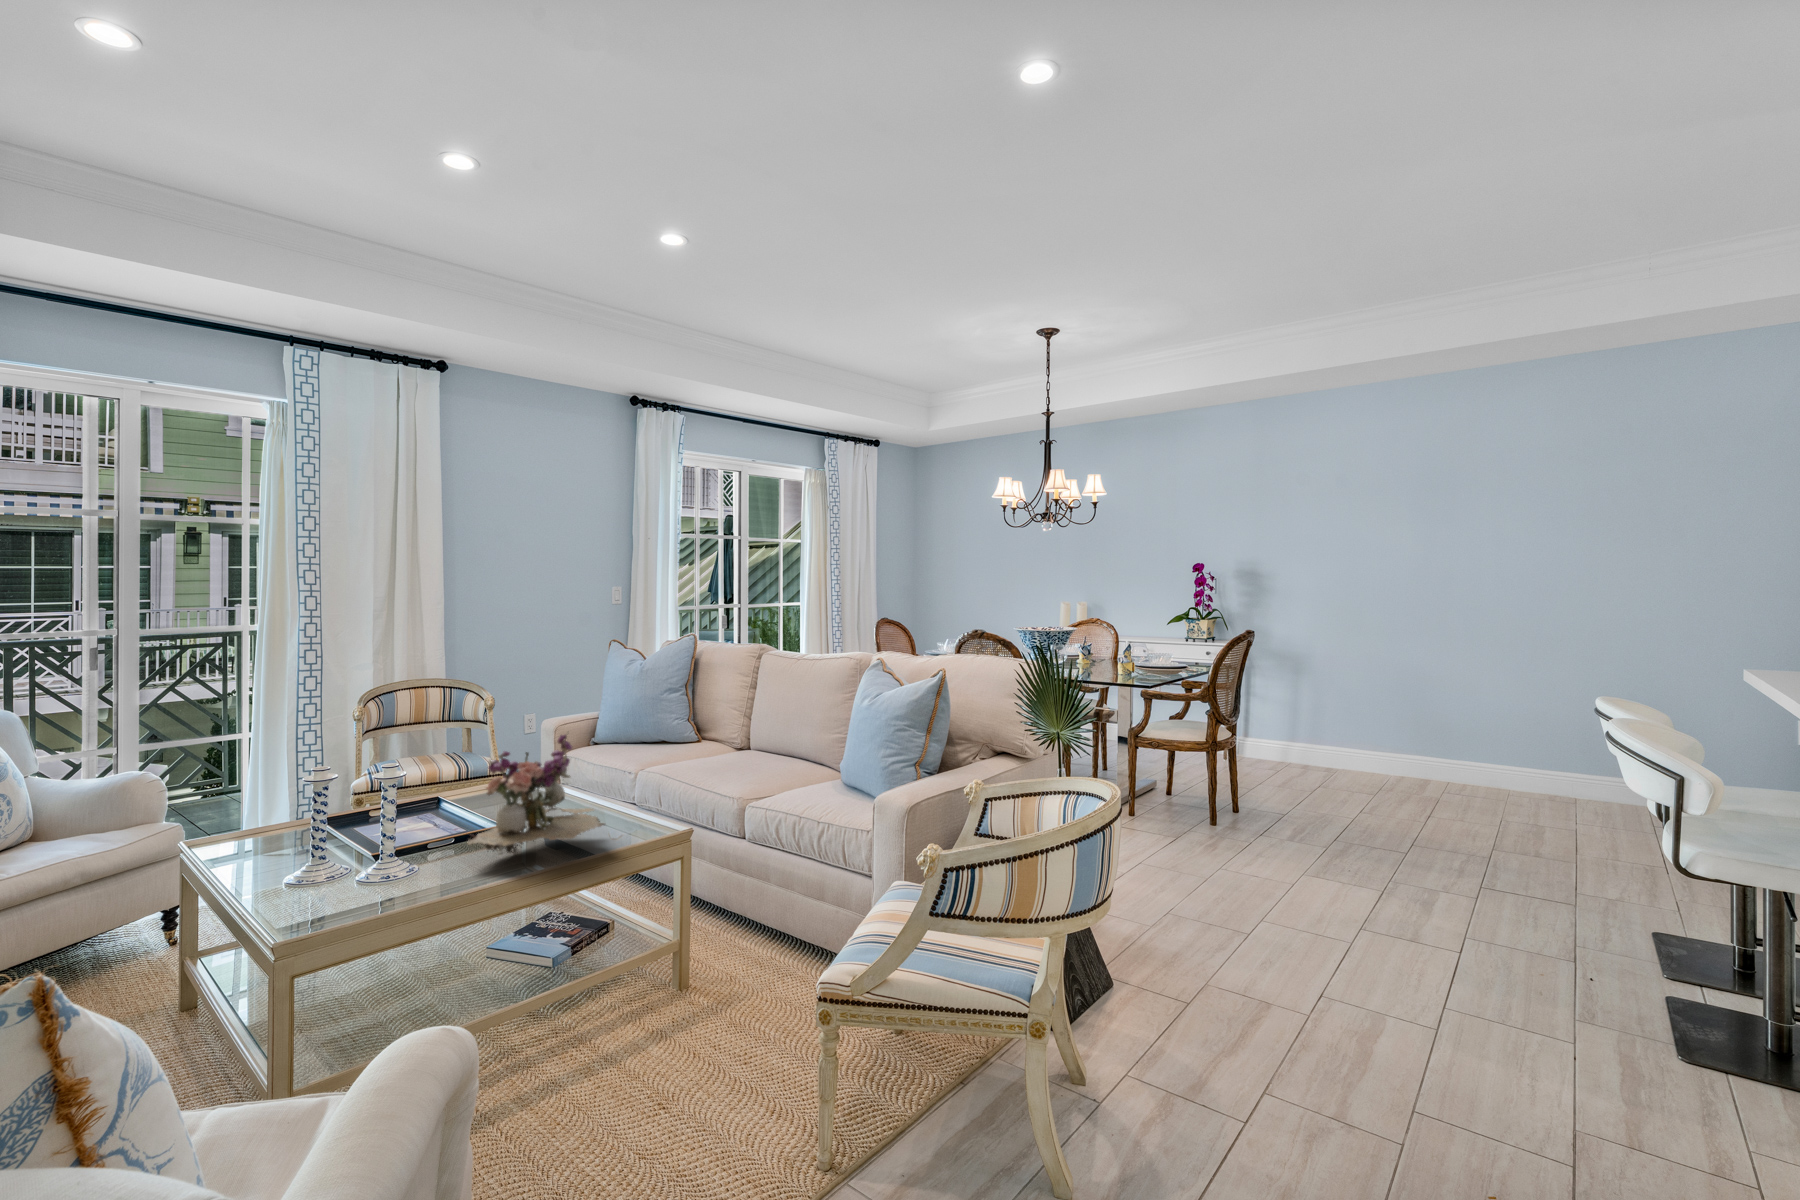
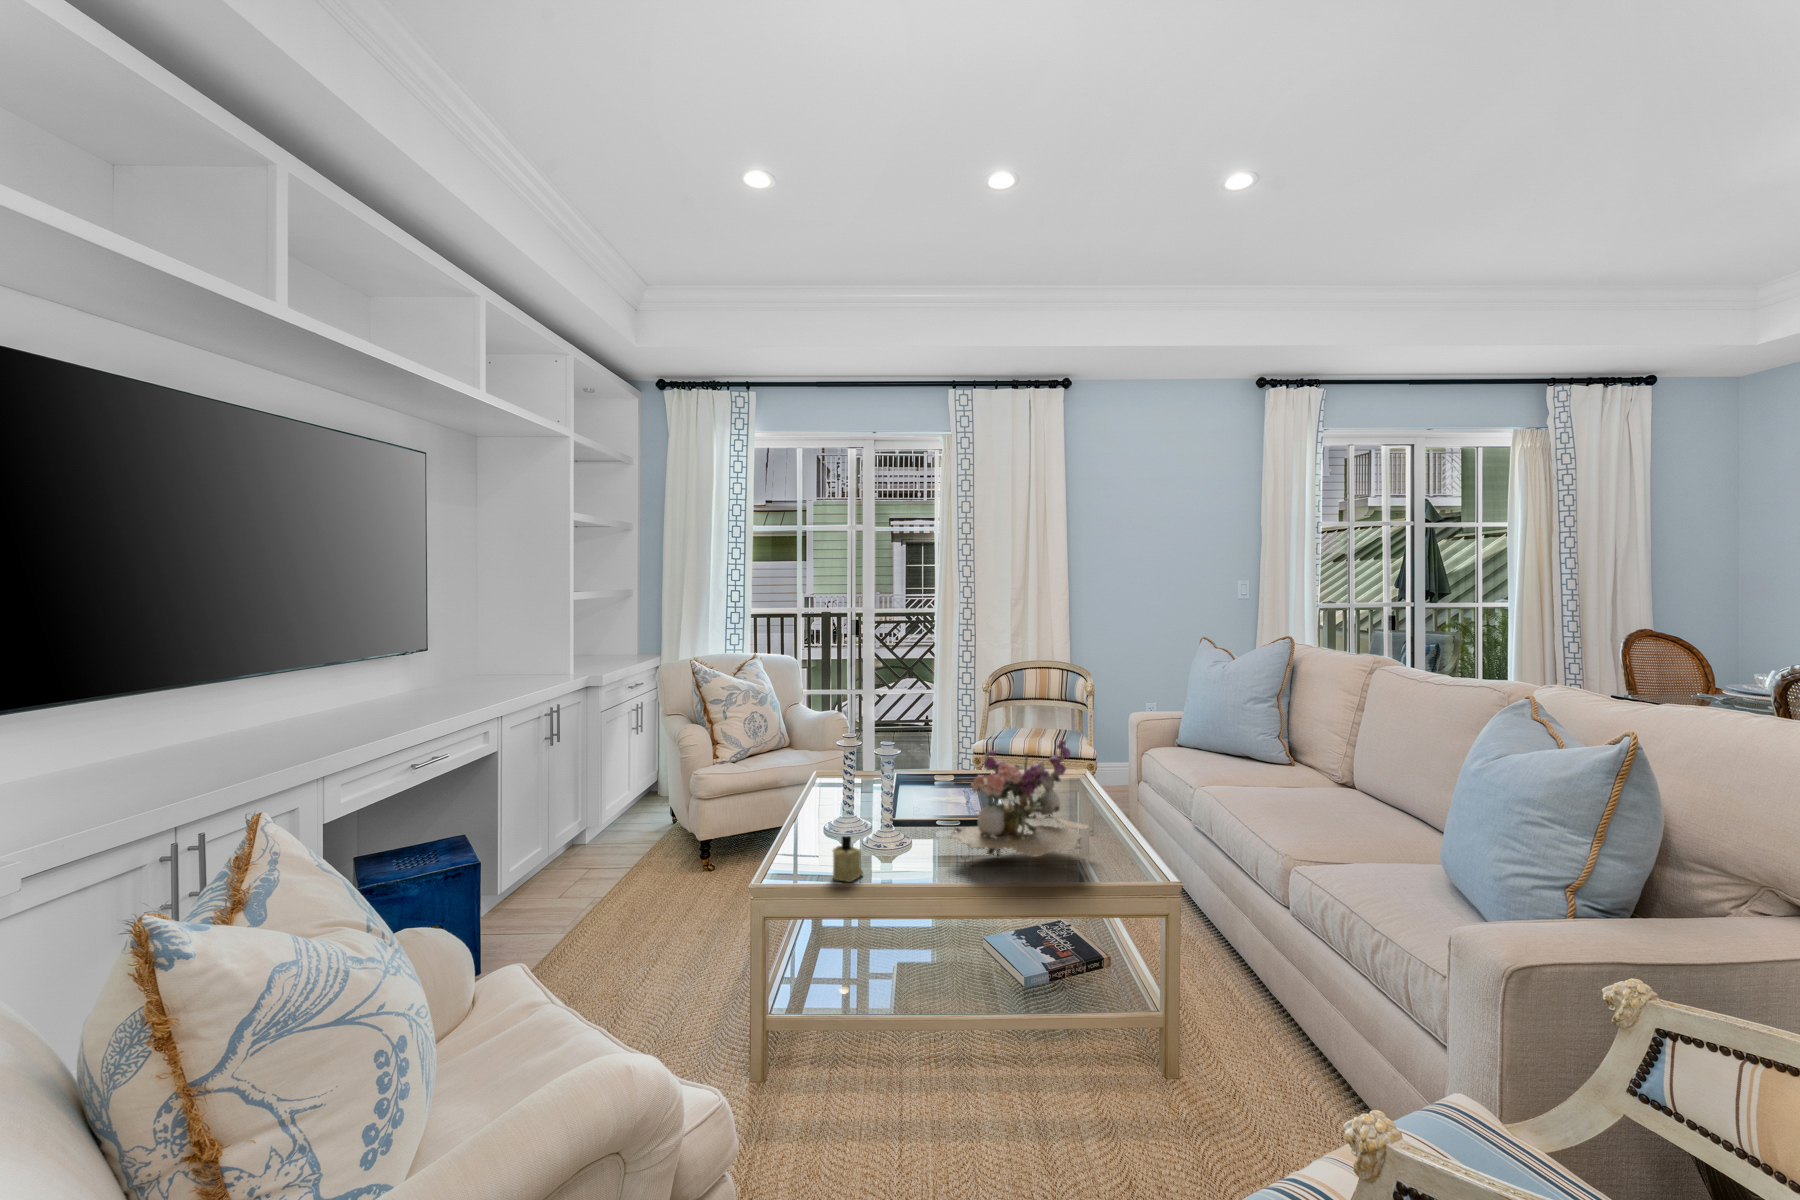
candle: none [350,862,388,912] -> present [833,836,863,882]

